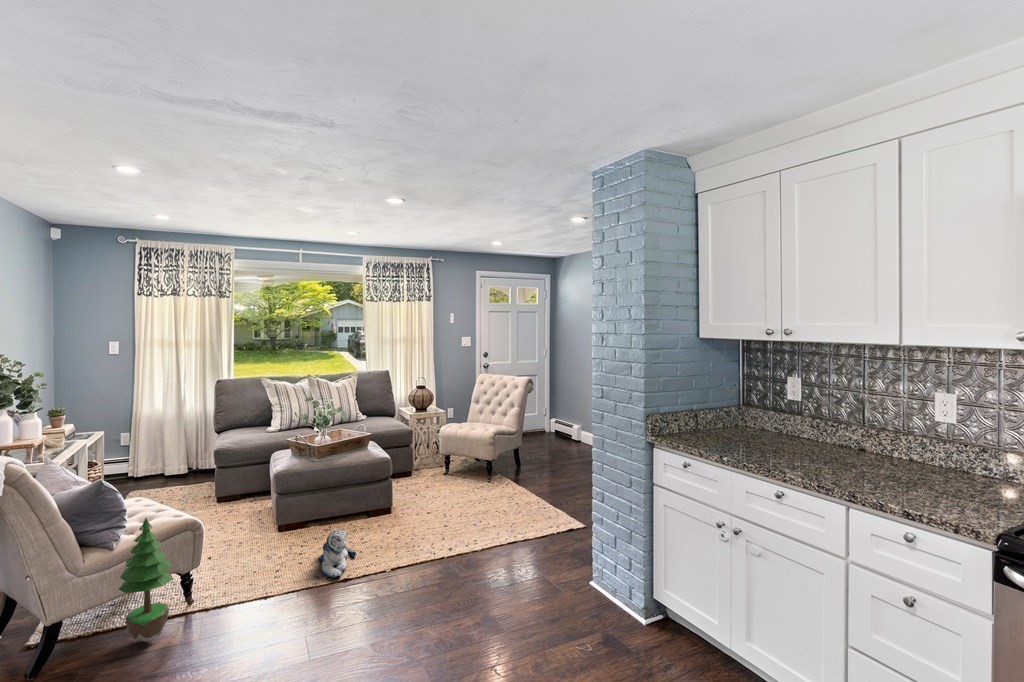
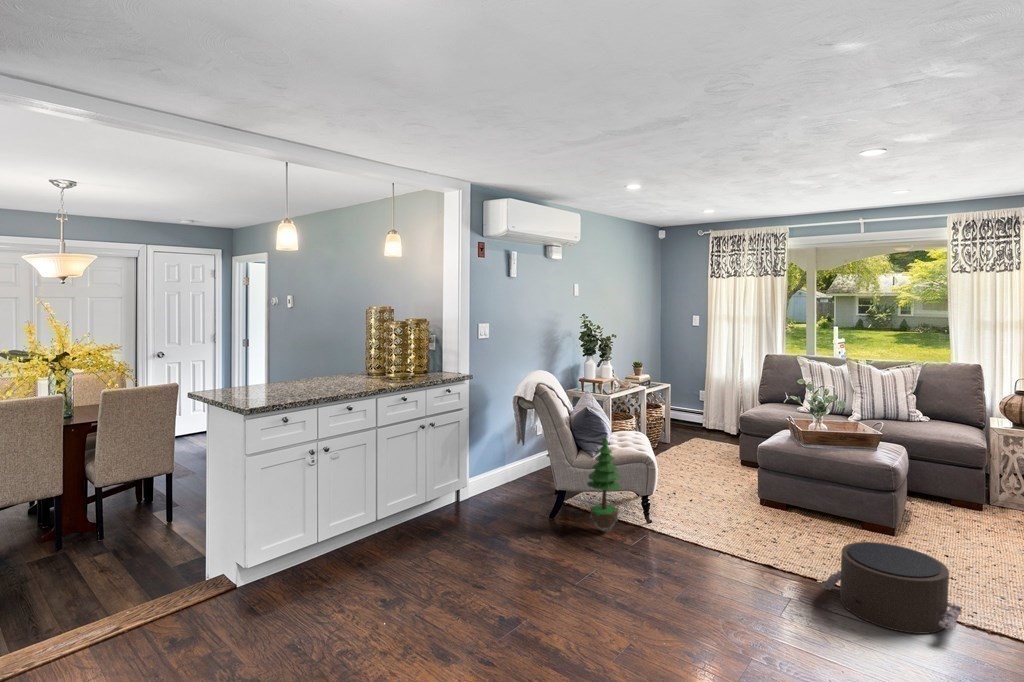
pouf: none [402,524,494,594] -> present [822,542,961,634]
plush toy: present [320,530,356,578] -> none [759,509,808,557]

